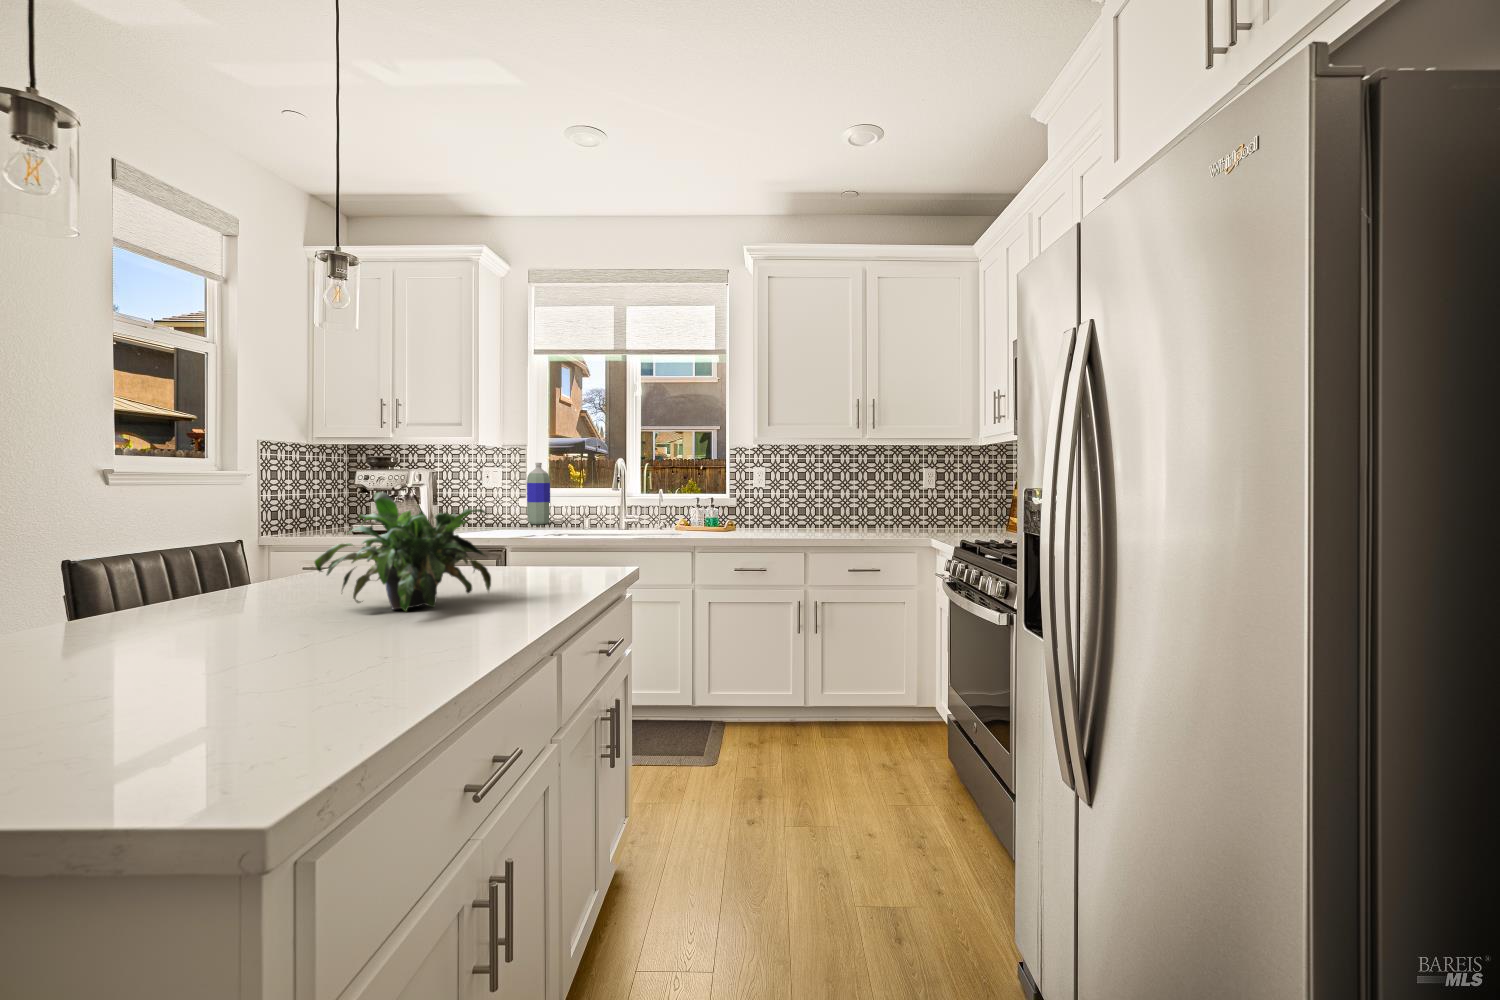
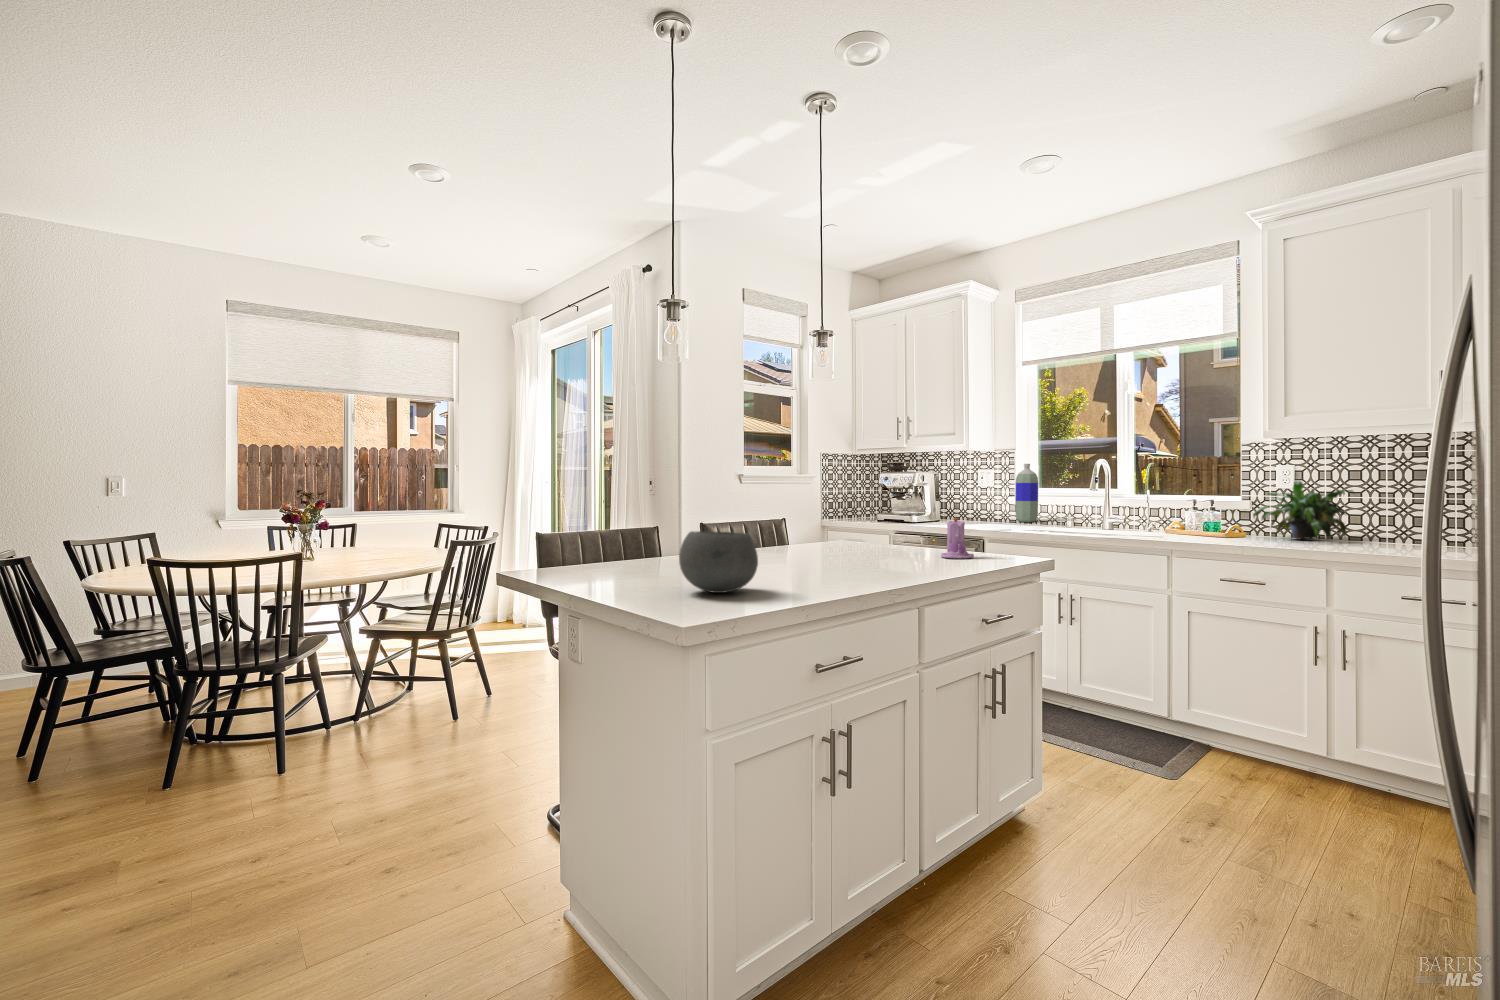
potted plant: present [315,492,491,612] -> present [1253,481,1353,539]
candle: none [526,526,569,581] -> present [941,517,974,559]
bowl: none [118,593,334,734] -> present [679,531,758,593]

